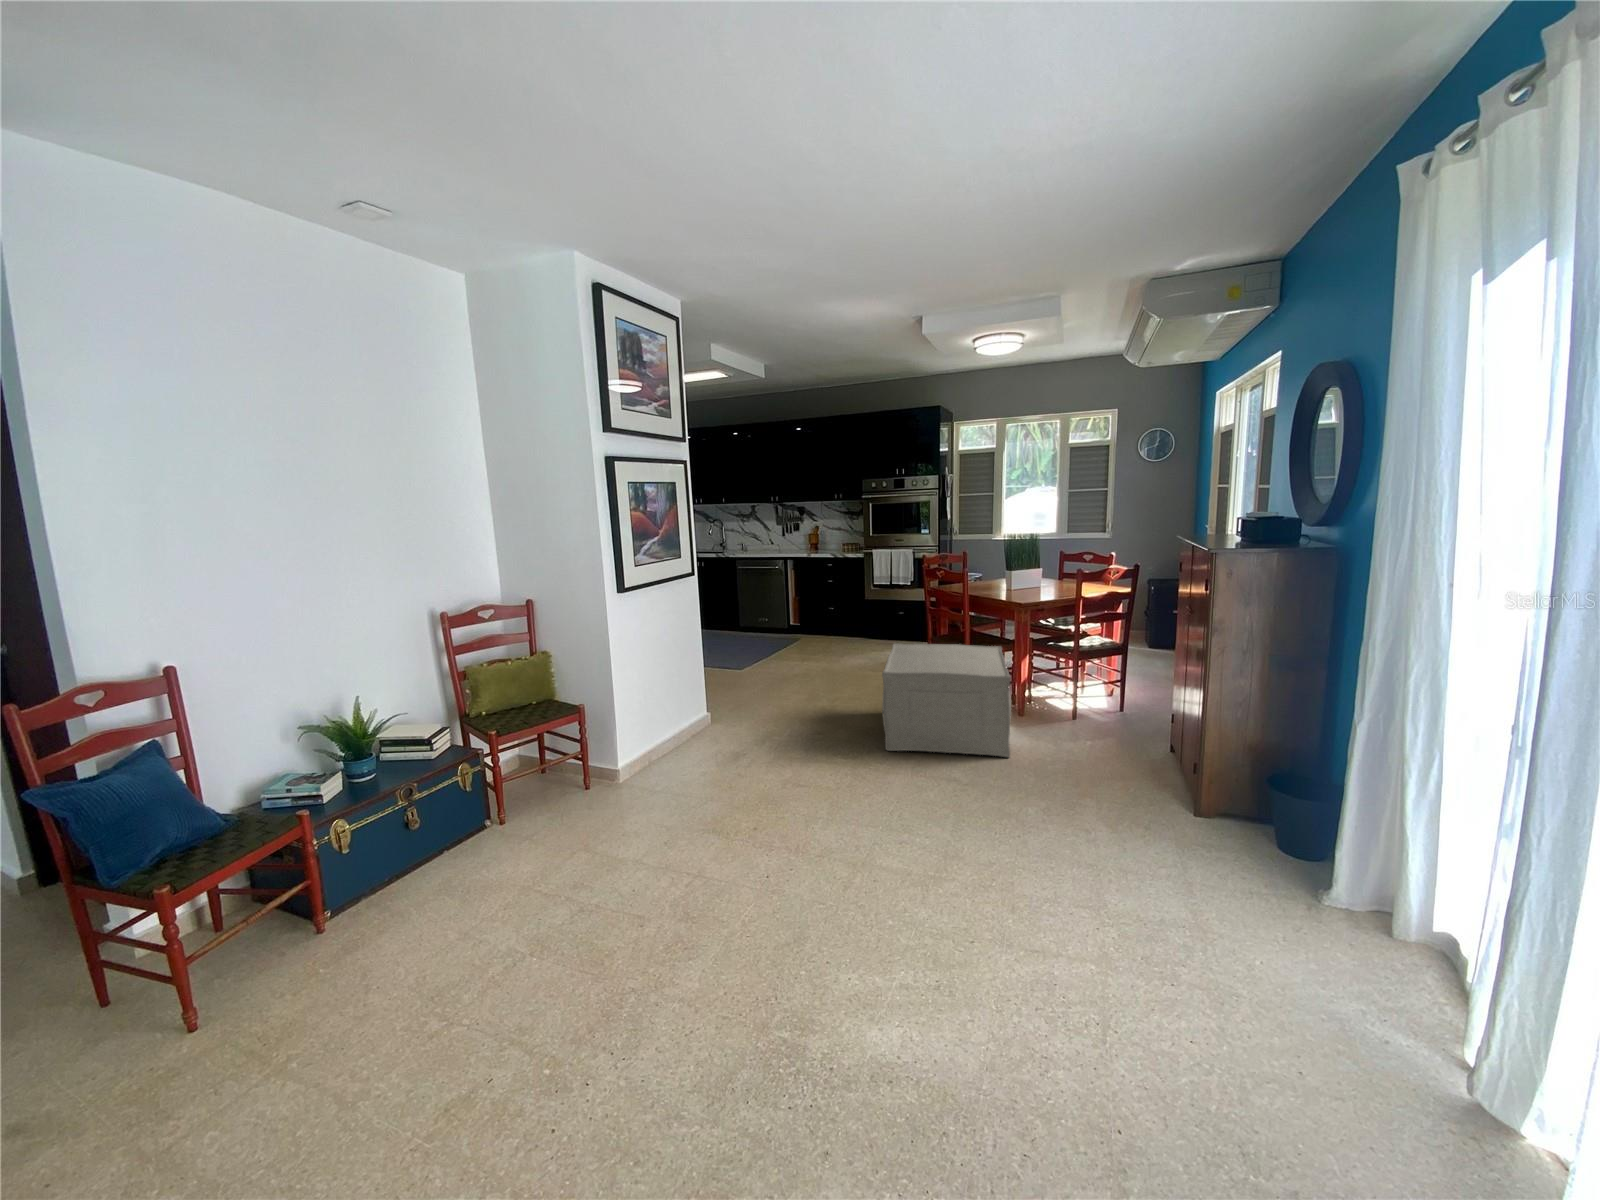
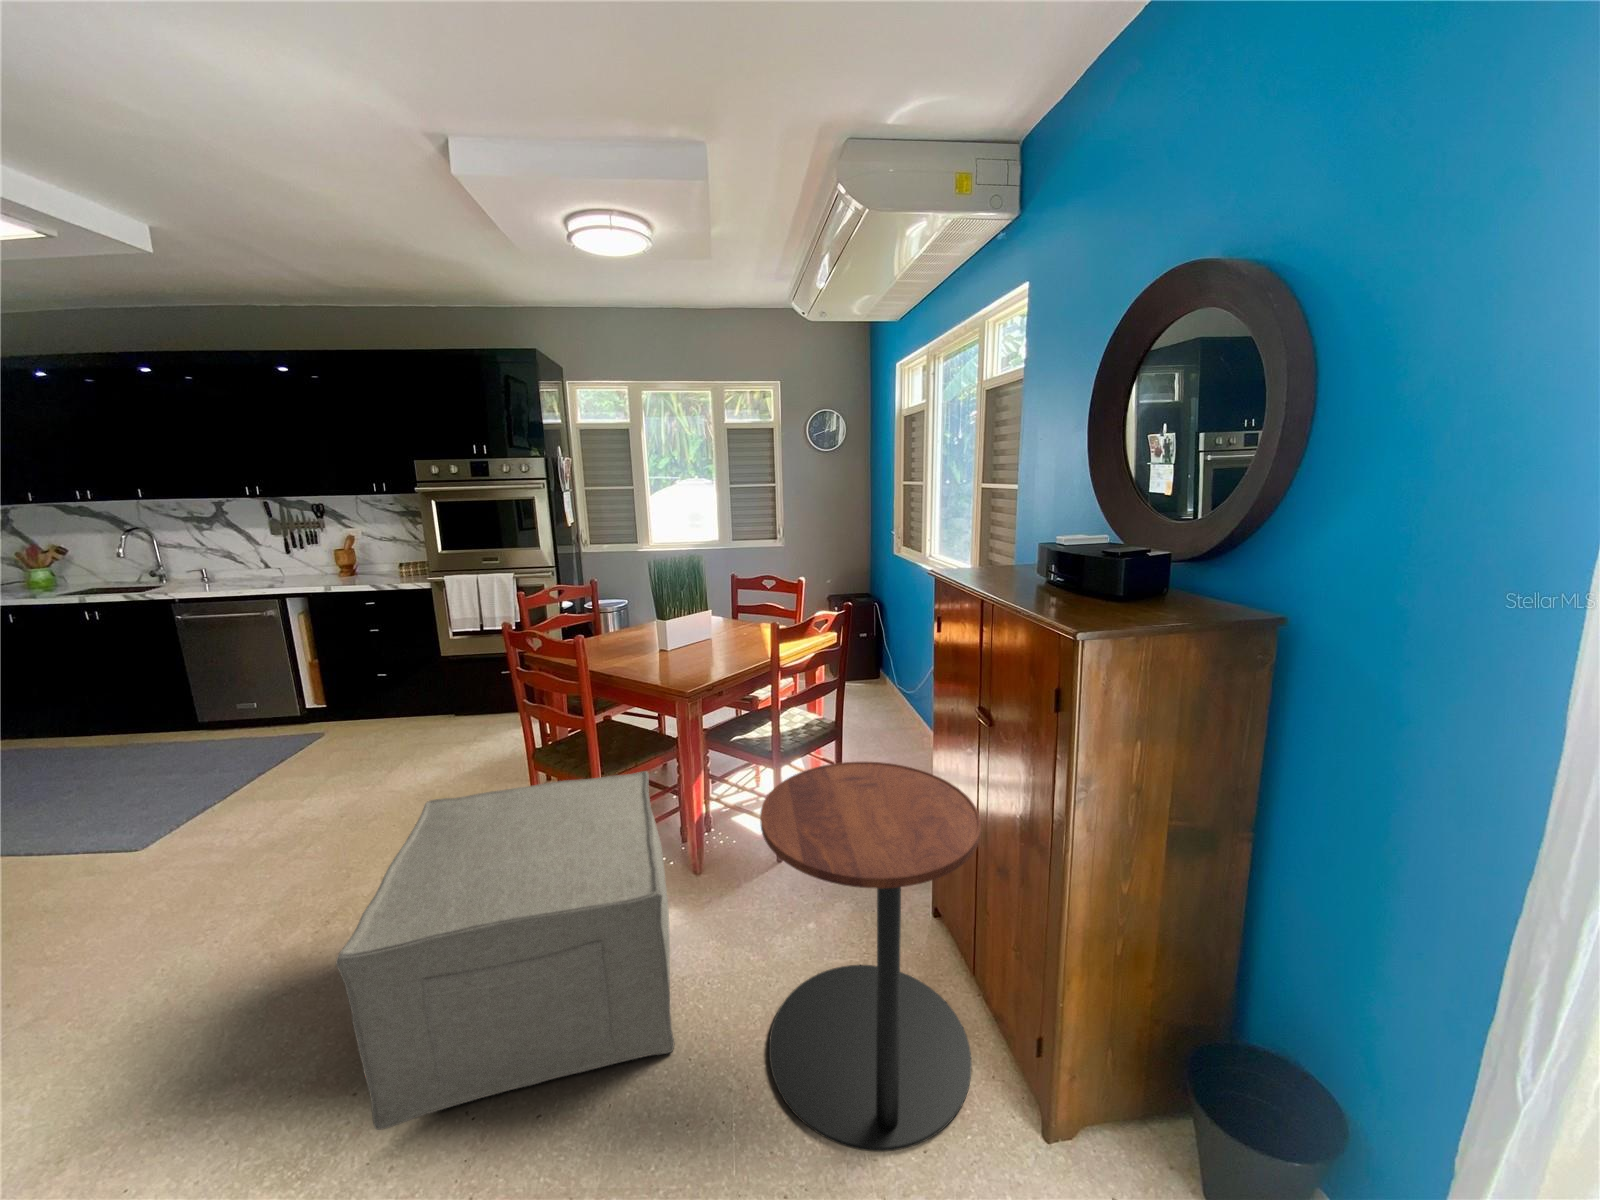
side table: none [1058,634,1178,797] -> present [760,762,981,1152]

